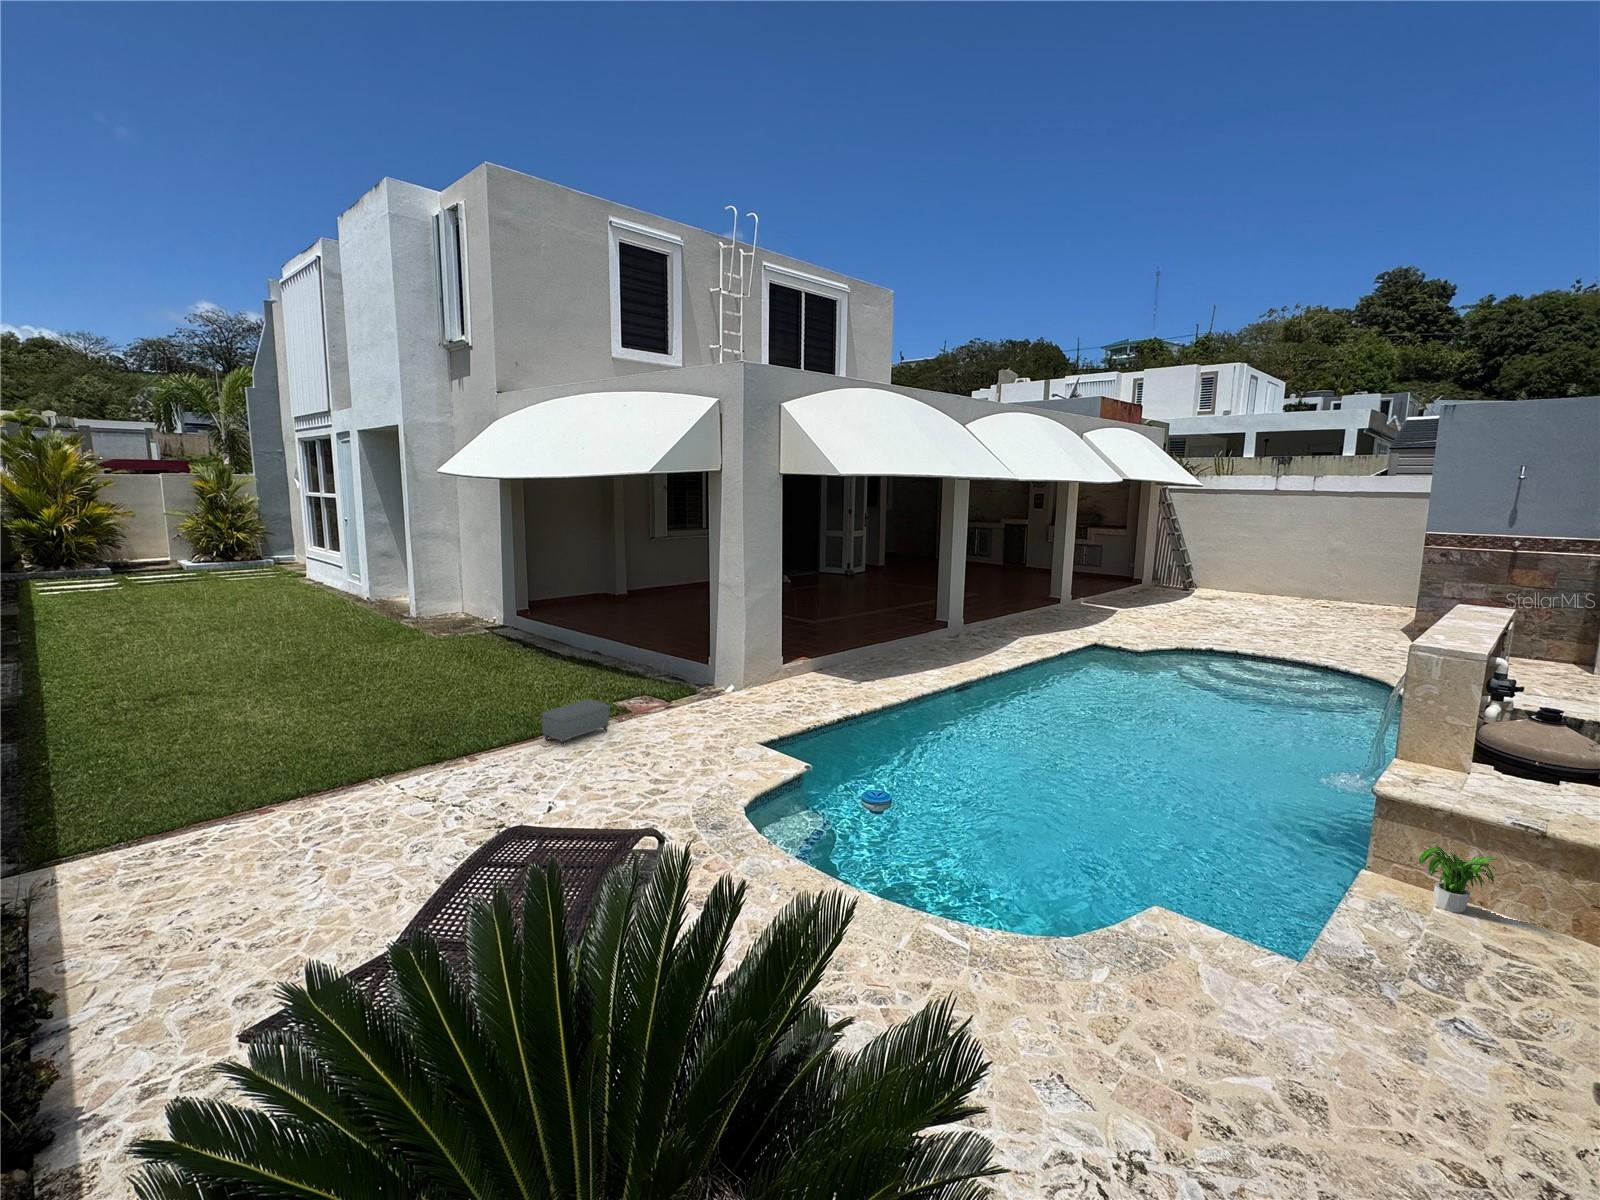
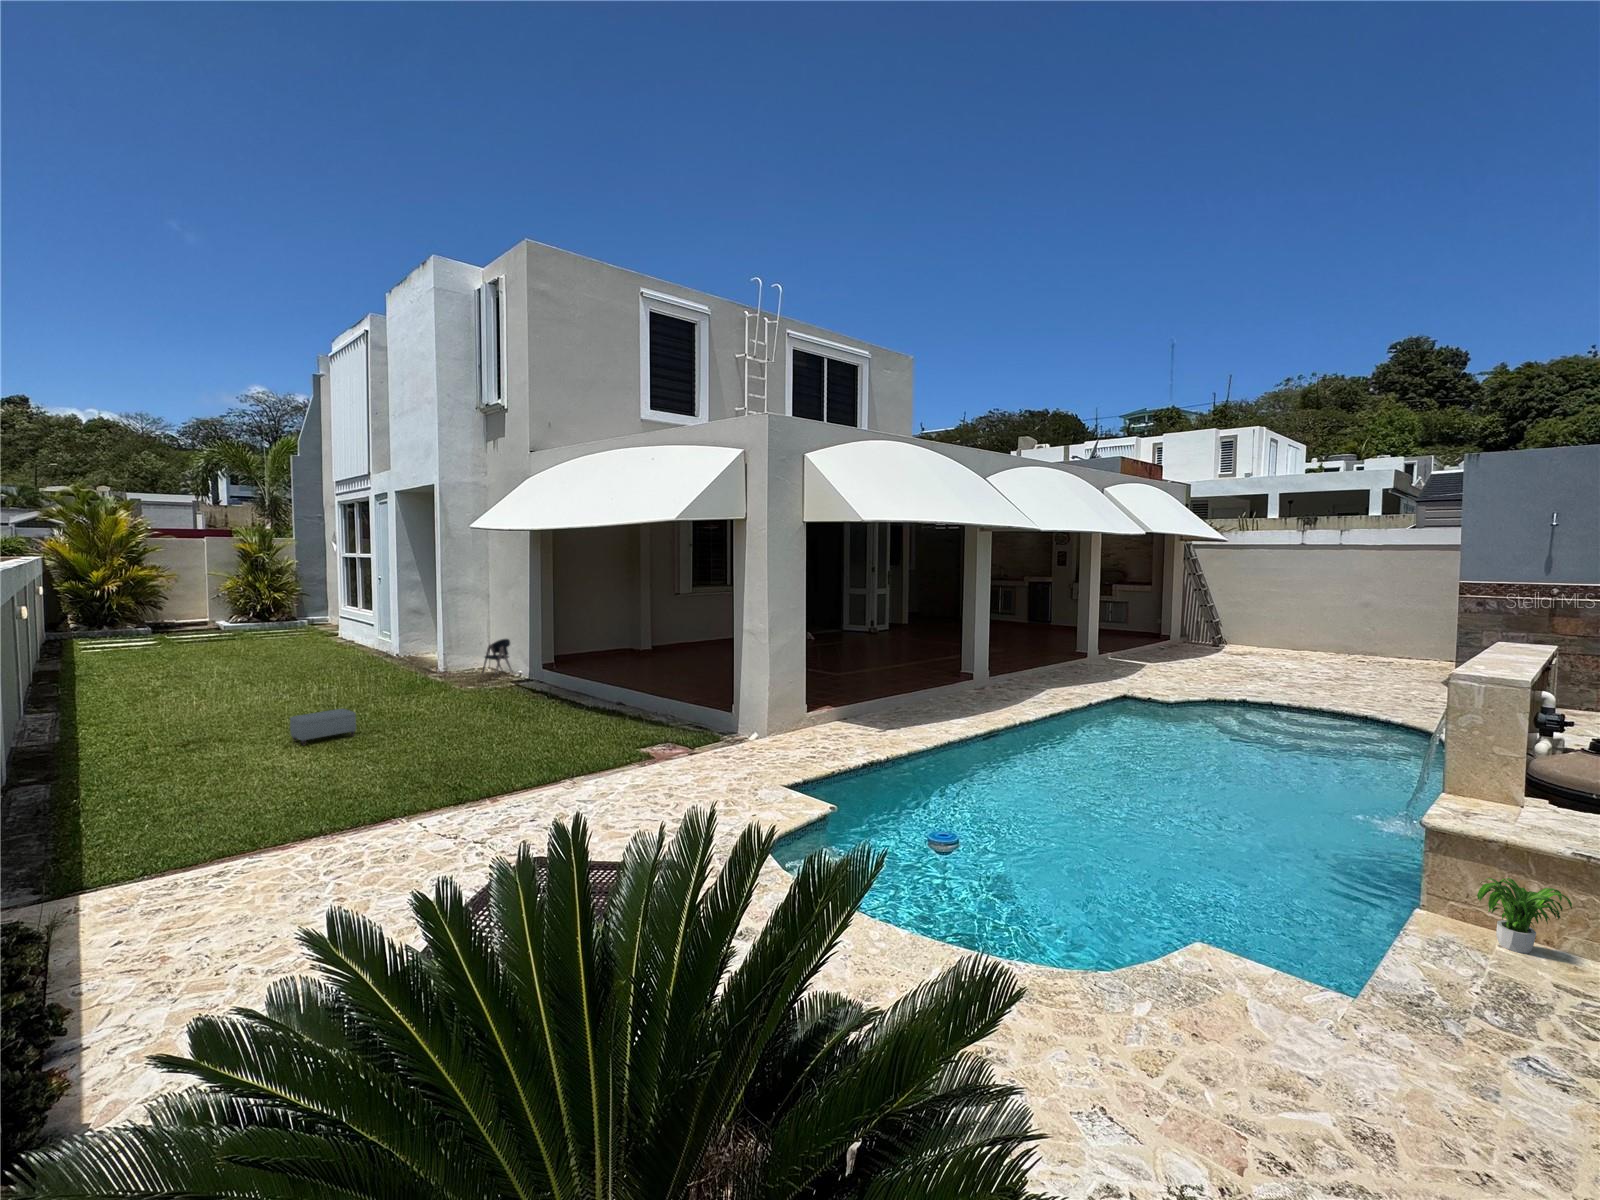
chair: none [459,586,491,625] -> present [482,639,512,676]
ottoman: present [542,699,609,746] -> present [290,709,356,746]

